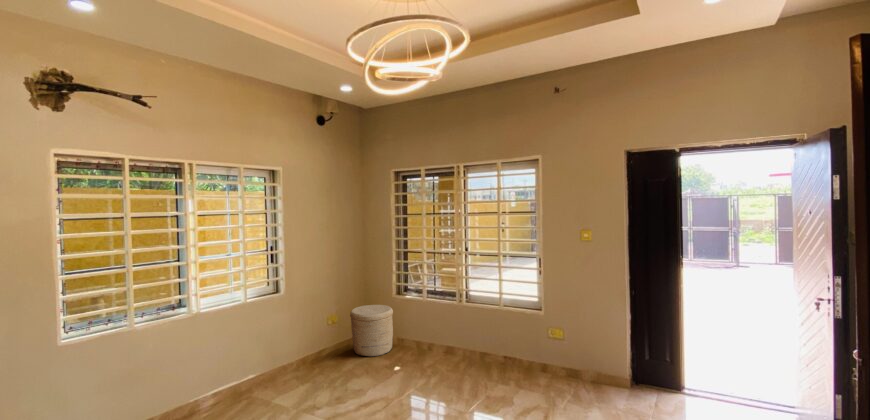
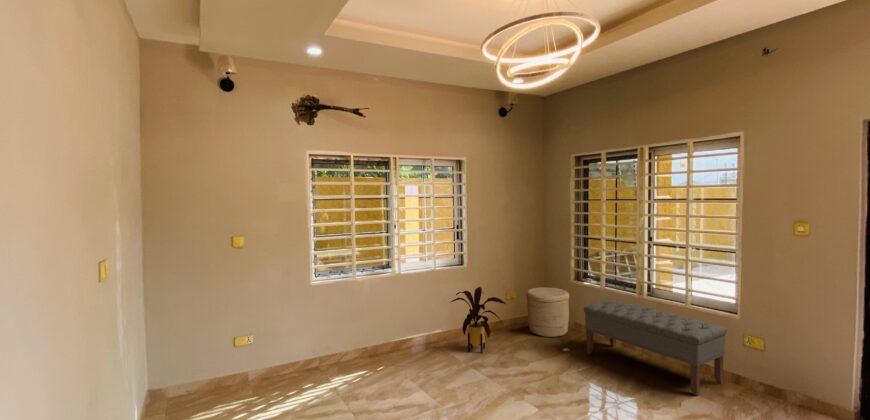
bench: none [413,310,535,389] -> present [584,300,727,396]
house plant: none [269,314,338,392] -> present [451,287,506,353]

